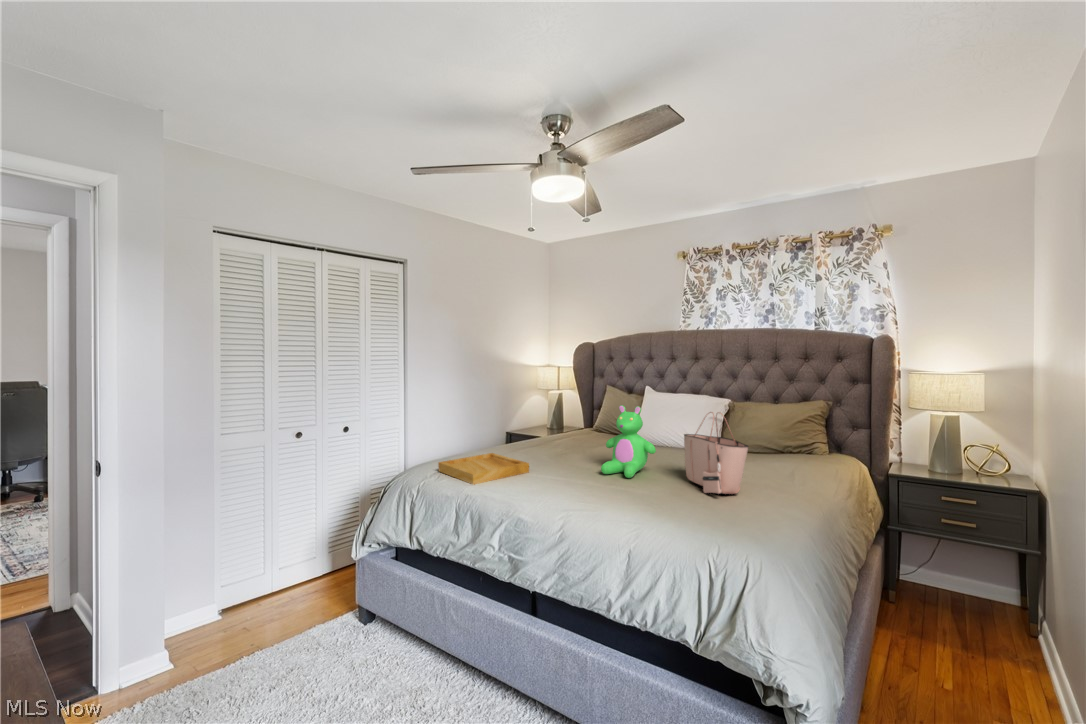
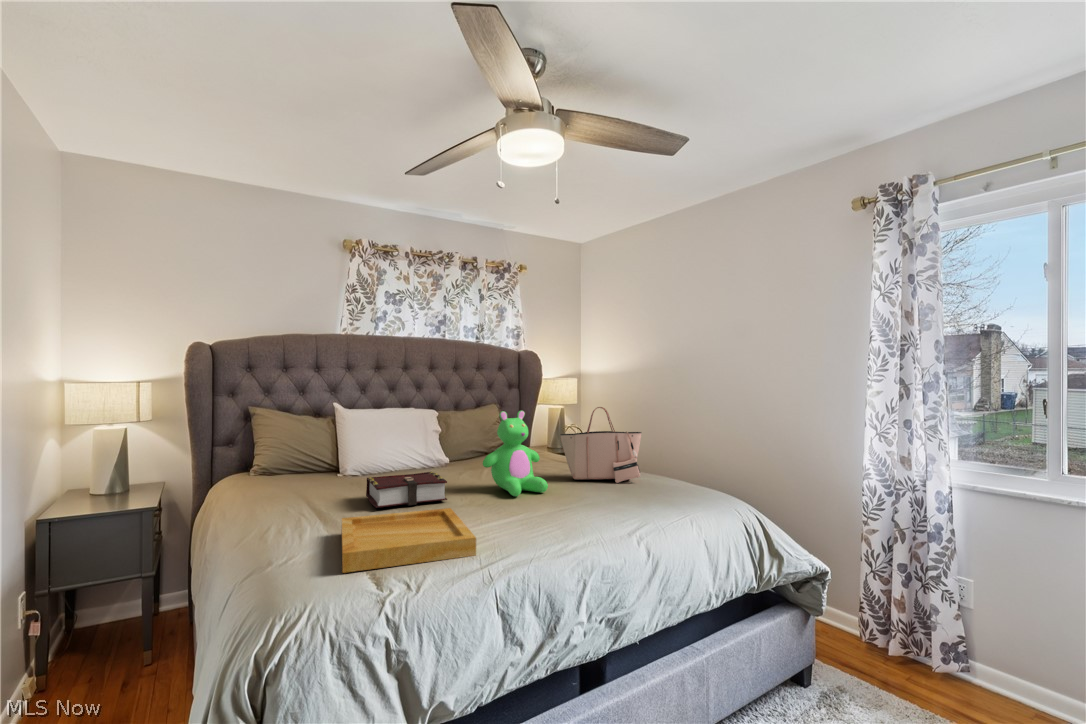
book: none [538,439,598,463] -> present [366,472,447,508]

